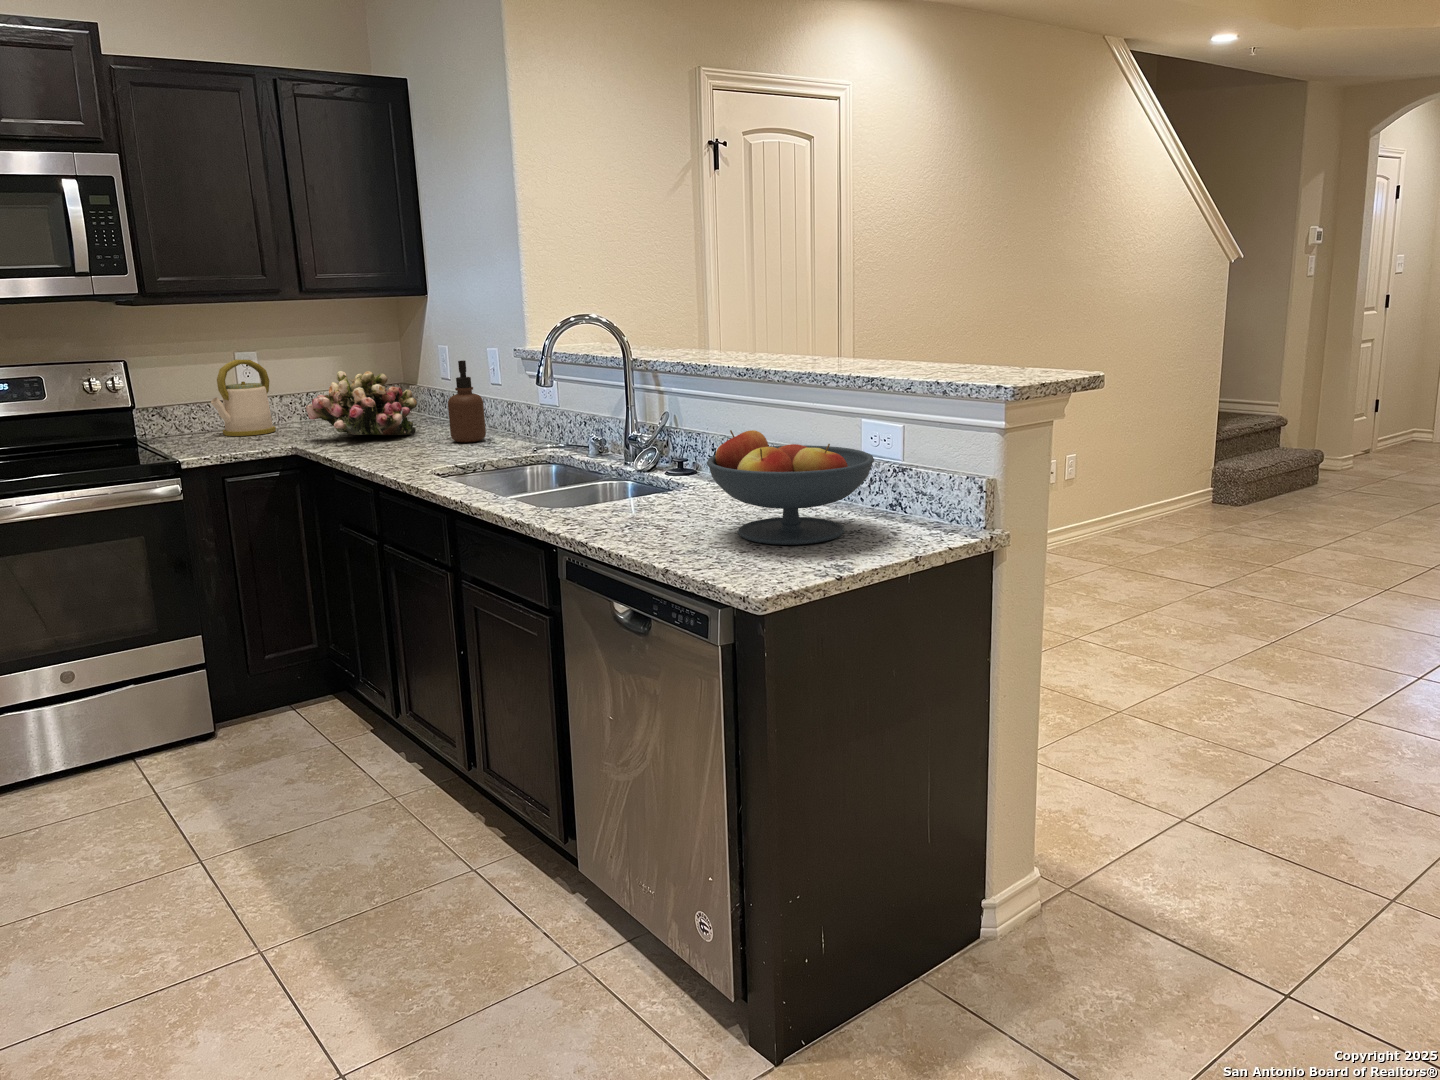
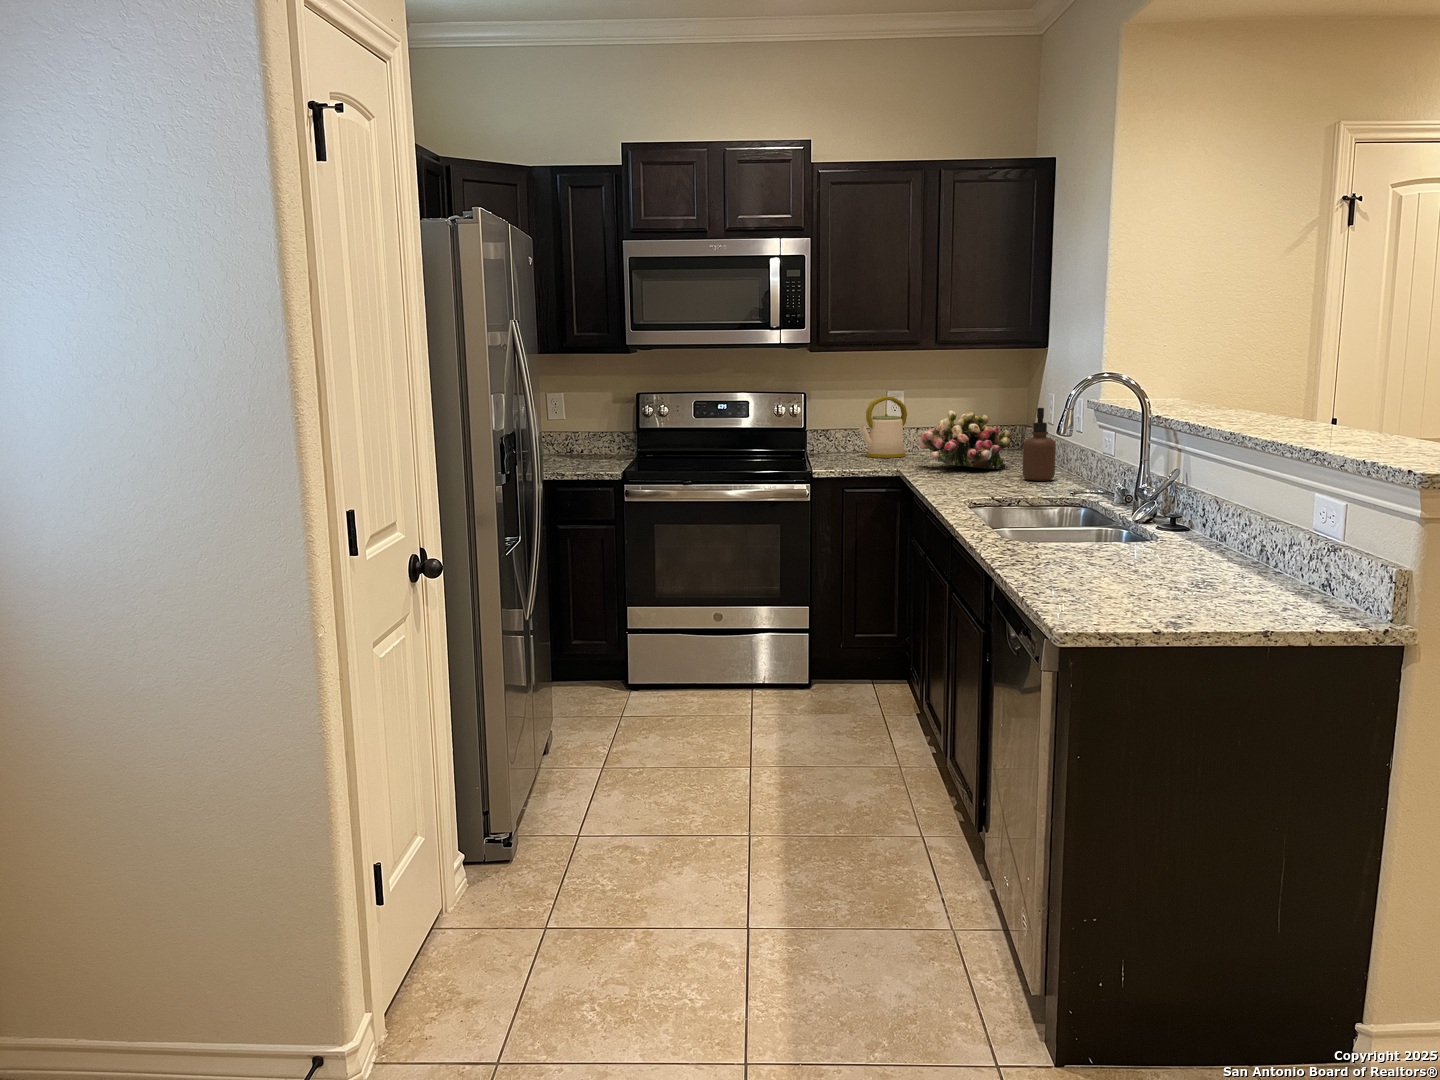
fruit bowl: present [707,430,874,545] -> none [1107,488,1281,604]

